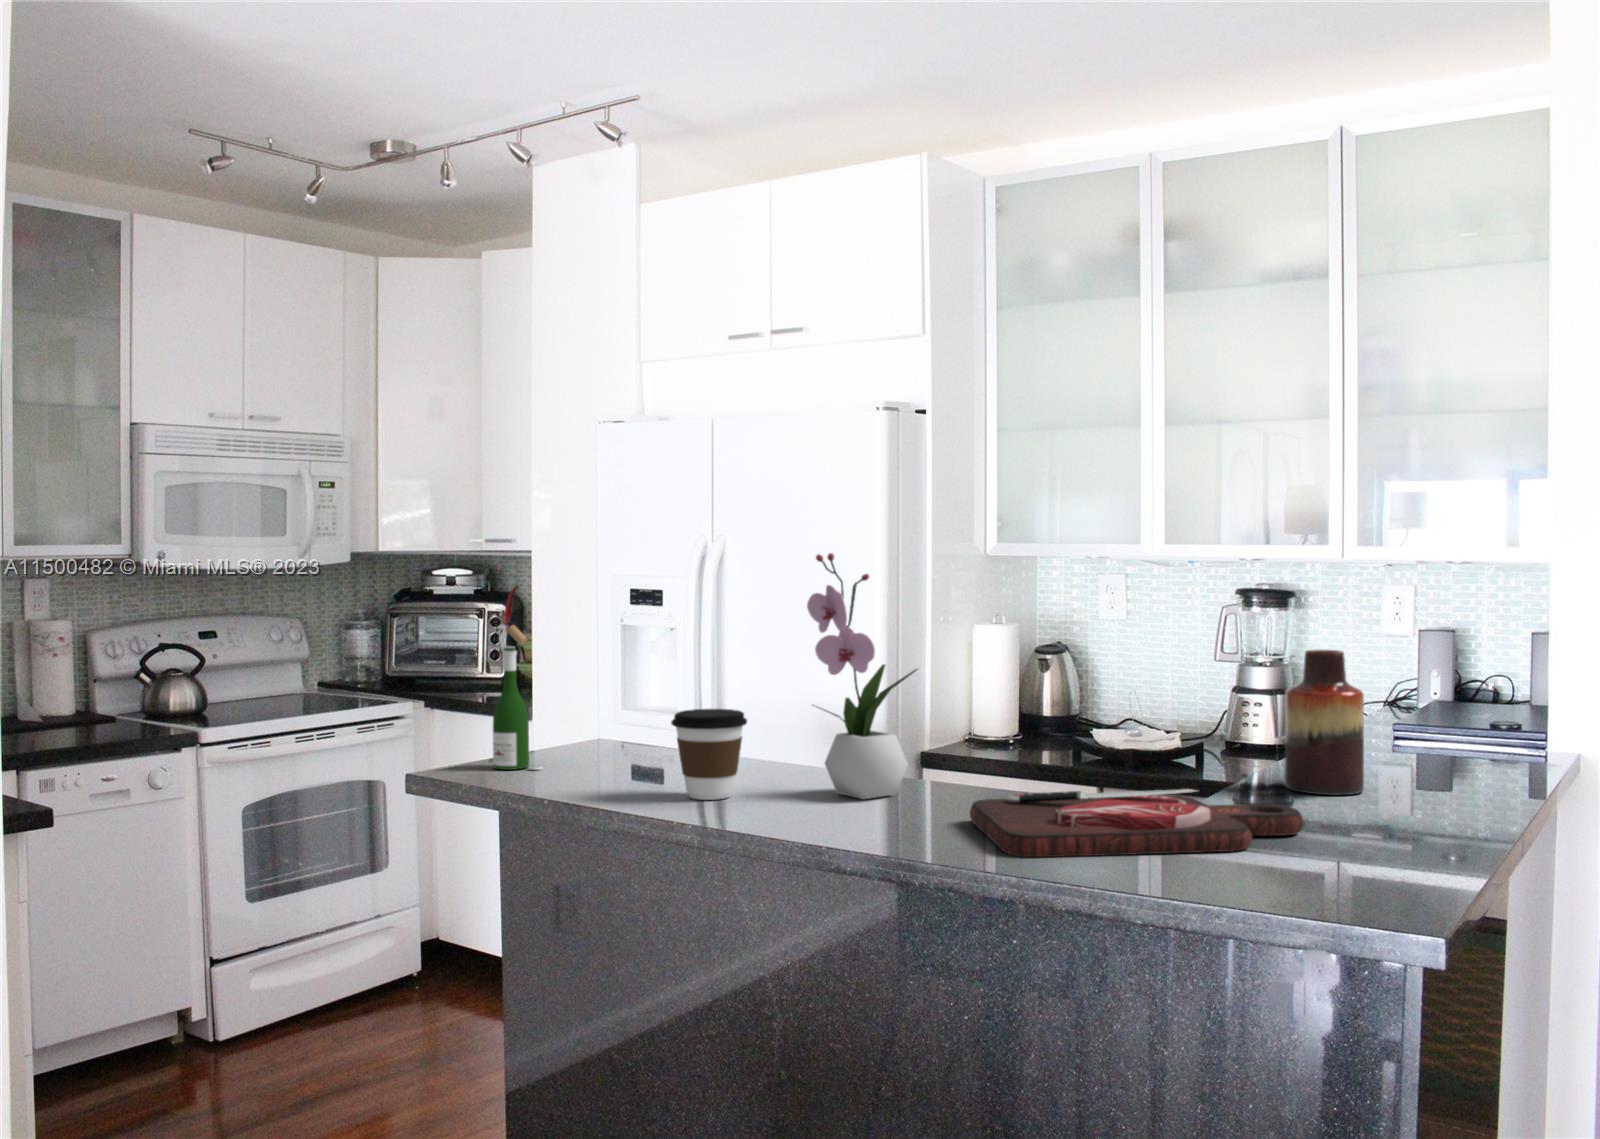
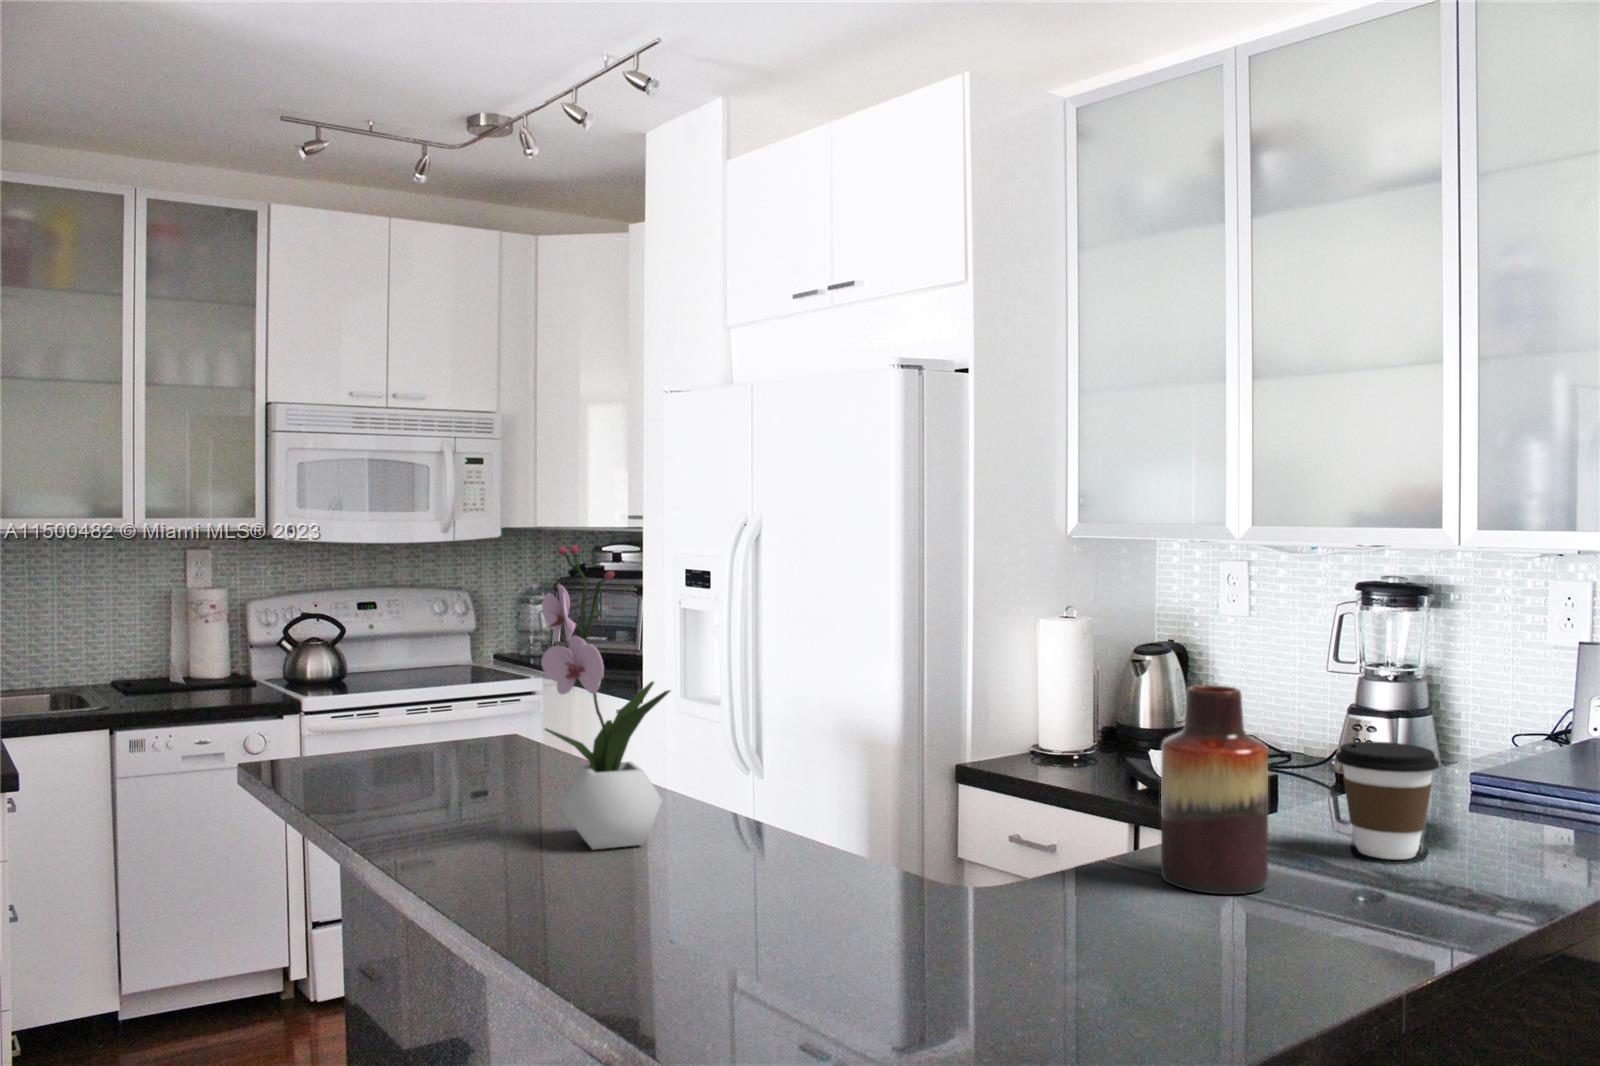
wine bottle: present [493,586,542,770] -> none [318,574,364,778]
coffee cup: present [671,709,747,800] -> present [1336,742,1439,859]
cutting board: present [970,789,1304,857] -> none [571,867,1043,990]

